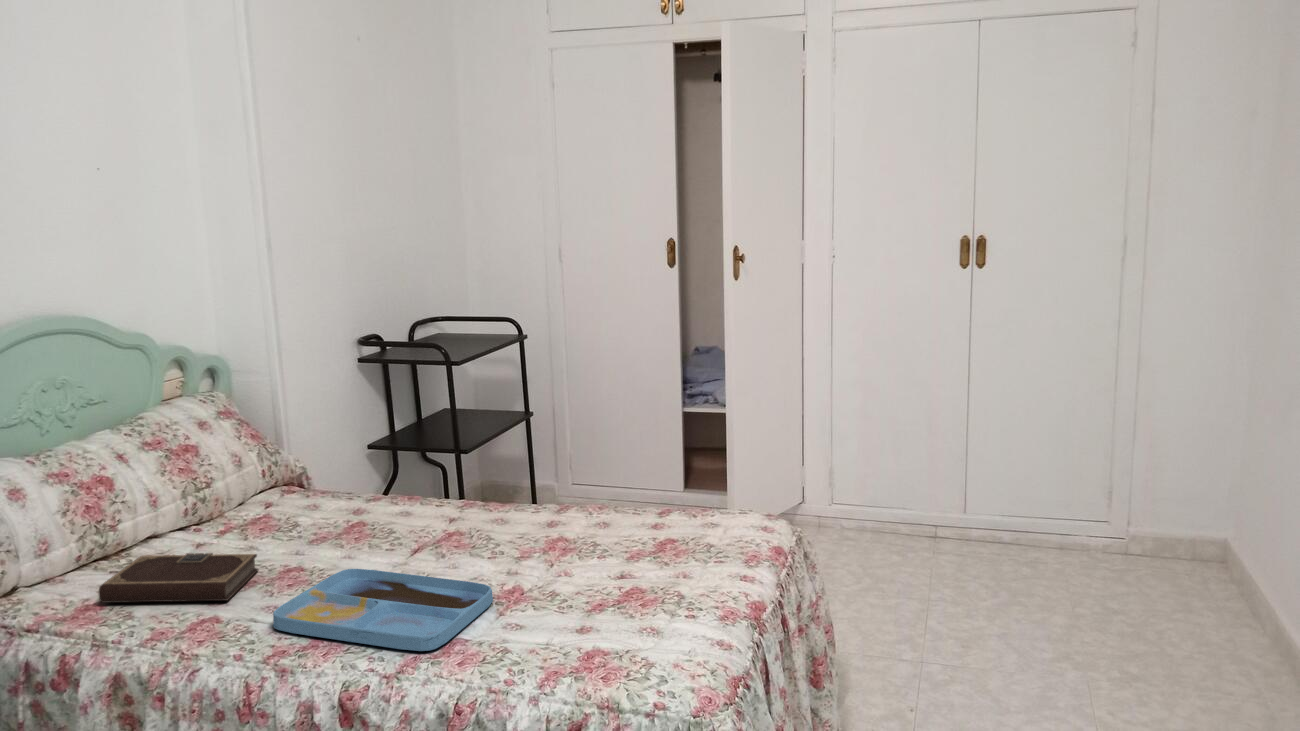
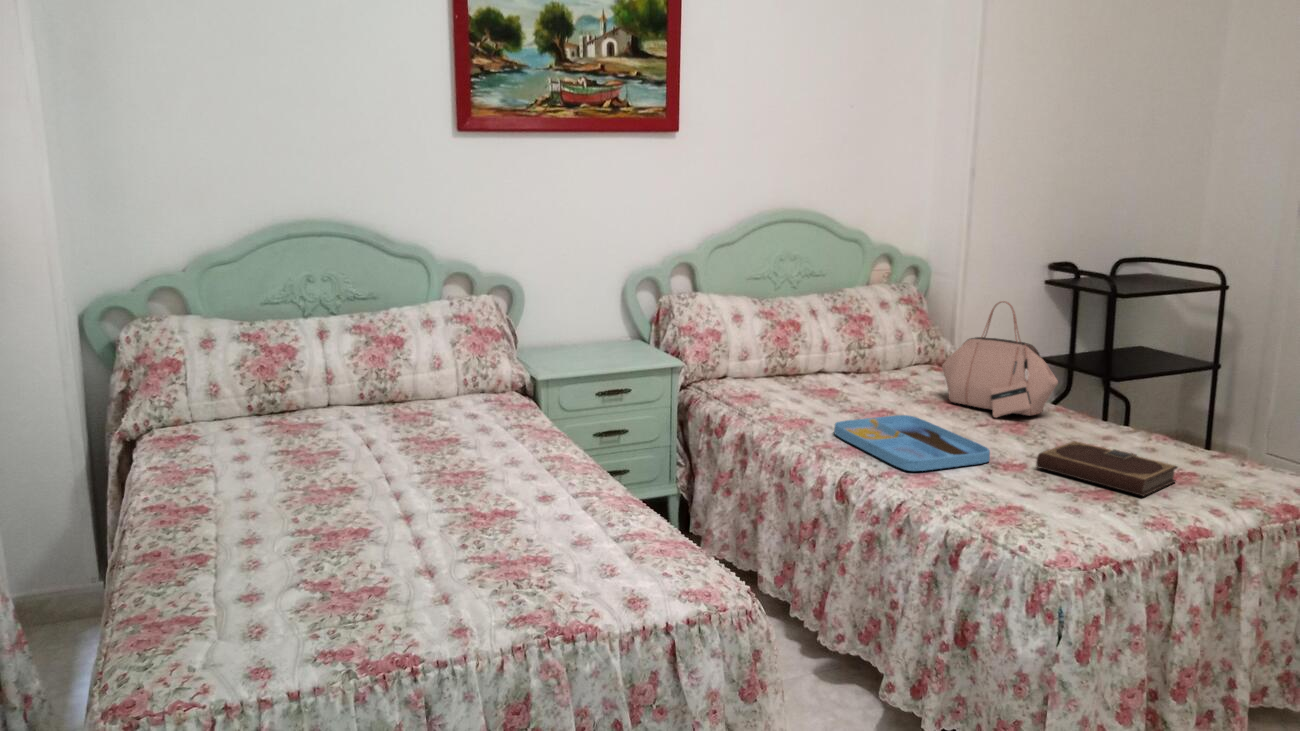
handbag: none [334,398,483,538] -> present [942,301,1058,418]
notebook: present [99,553,258,603] -> present [1036,441,1178,496]

